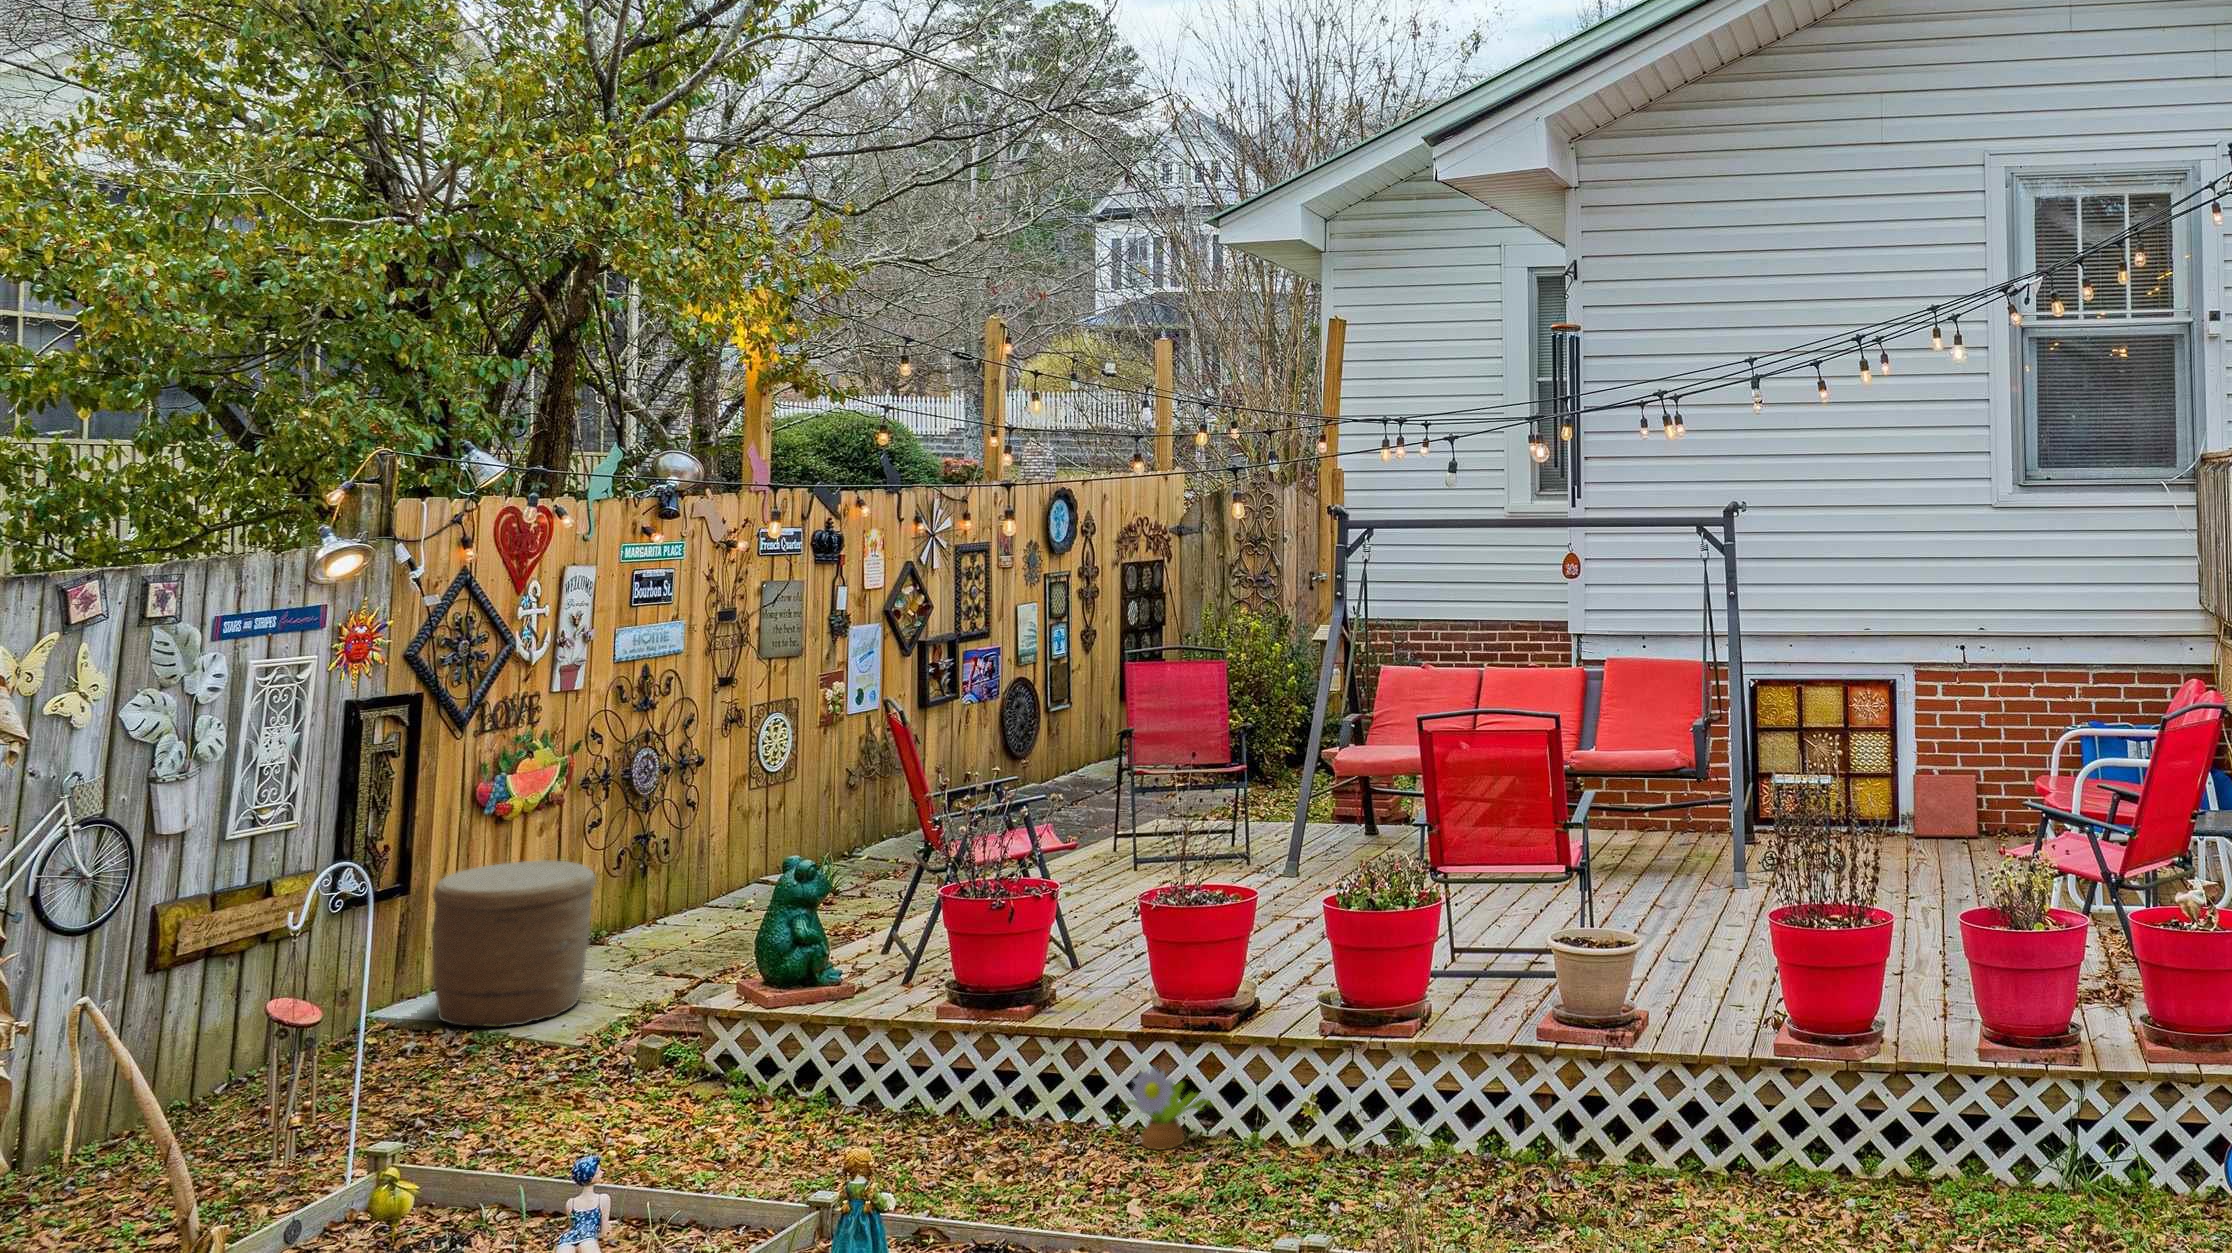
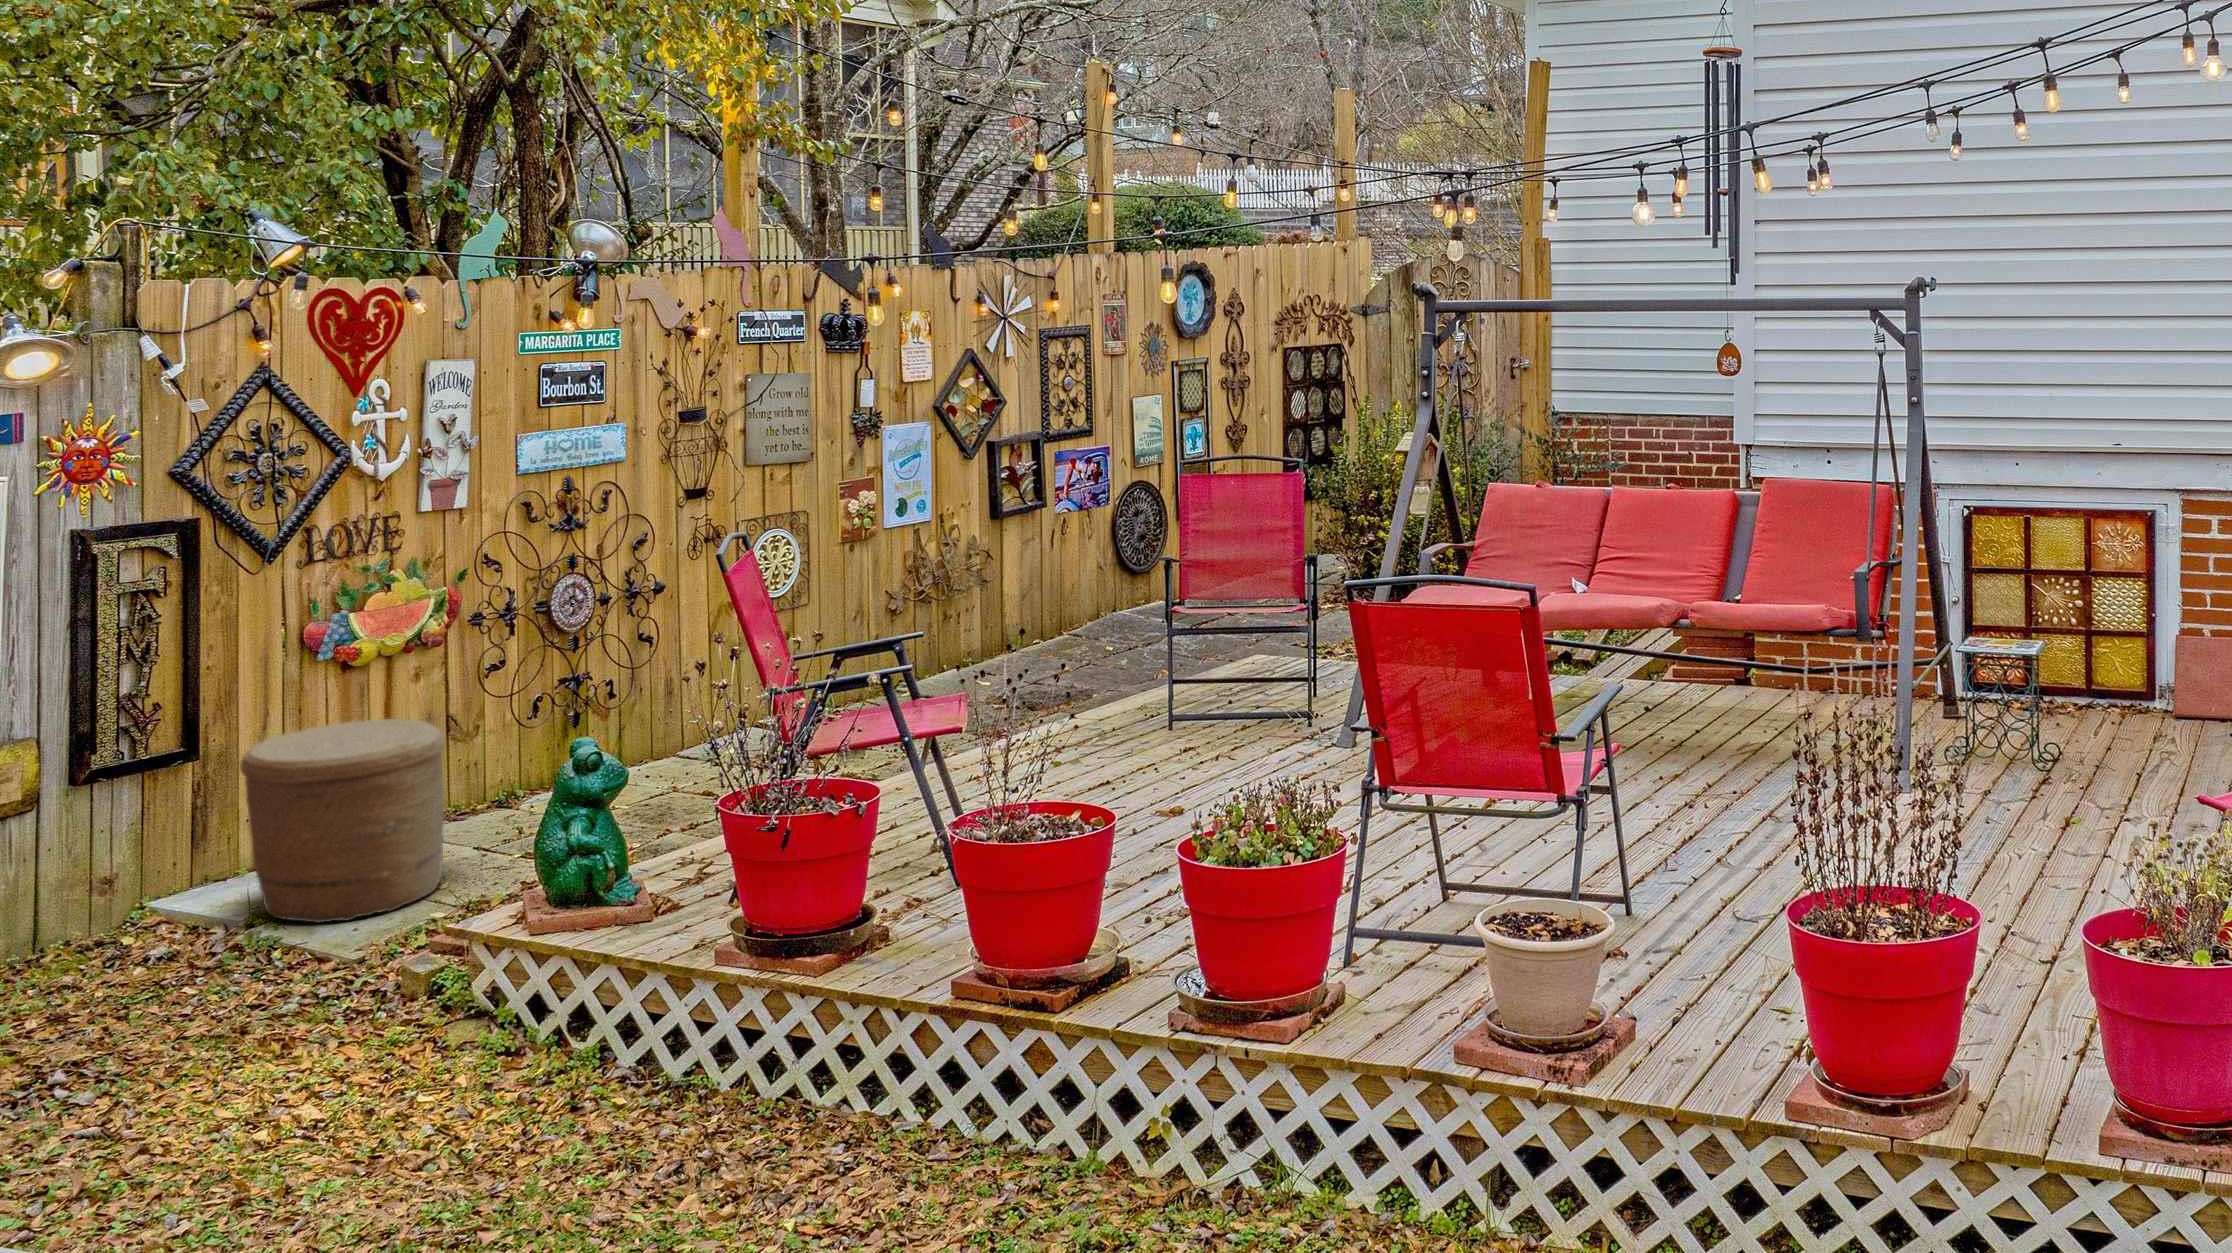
decorative plant: present [1128,1067,1212,1150] -> none [884,1061,1009,1176]

